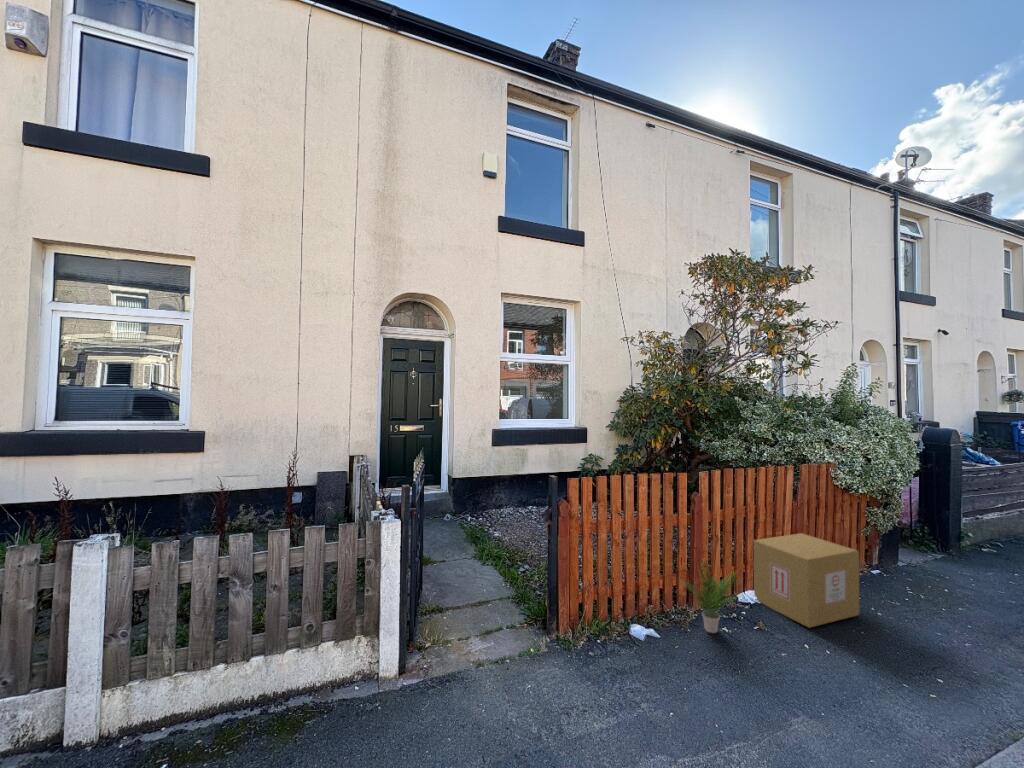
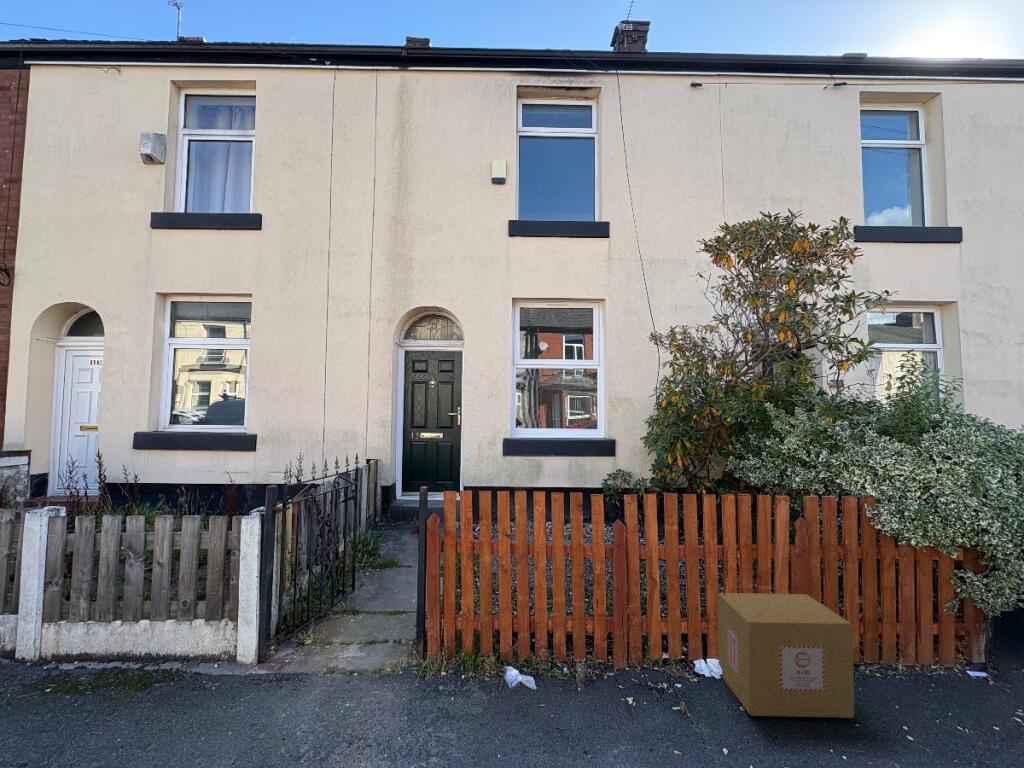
potted plant: present [686,563,736,633] -> none [576,605,644,695]

